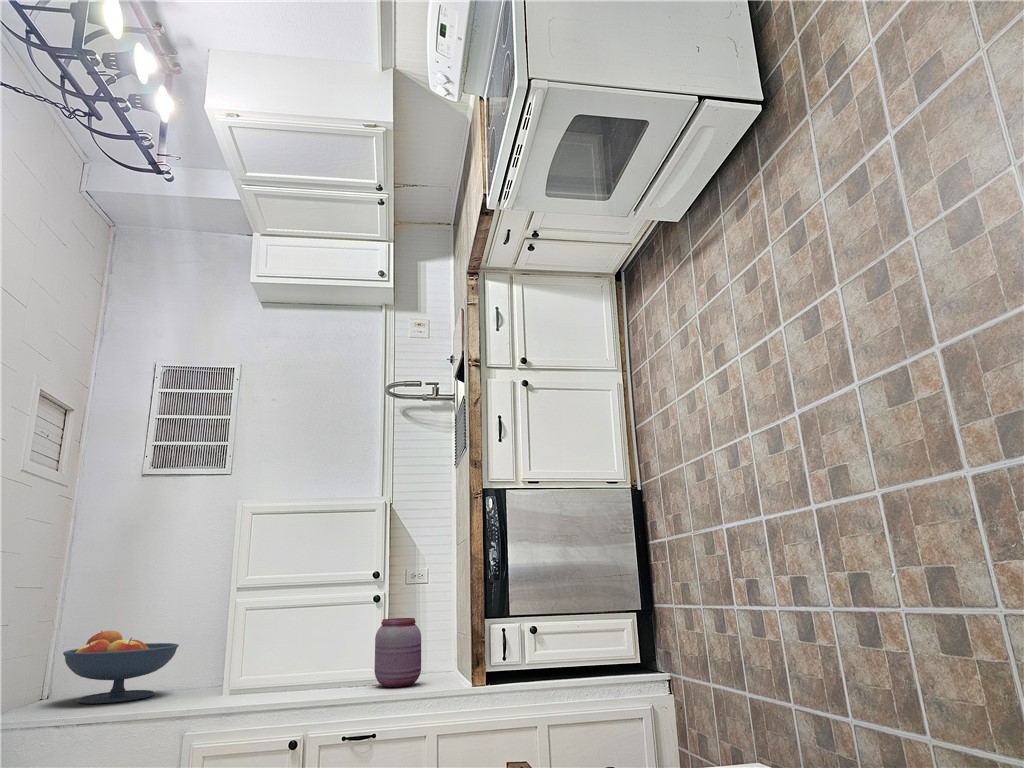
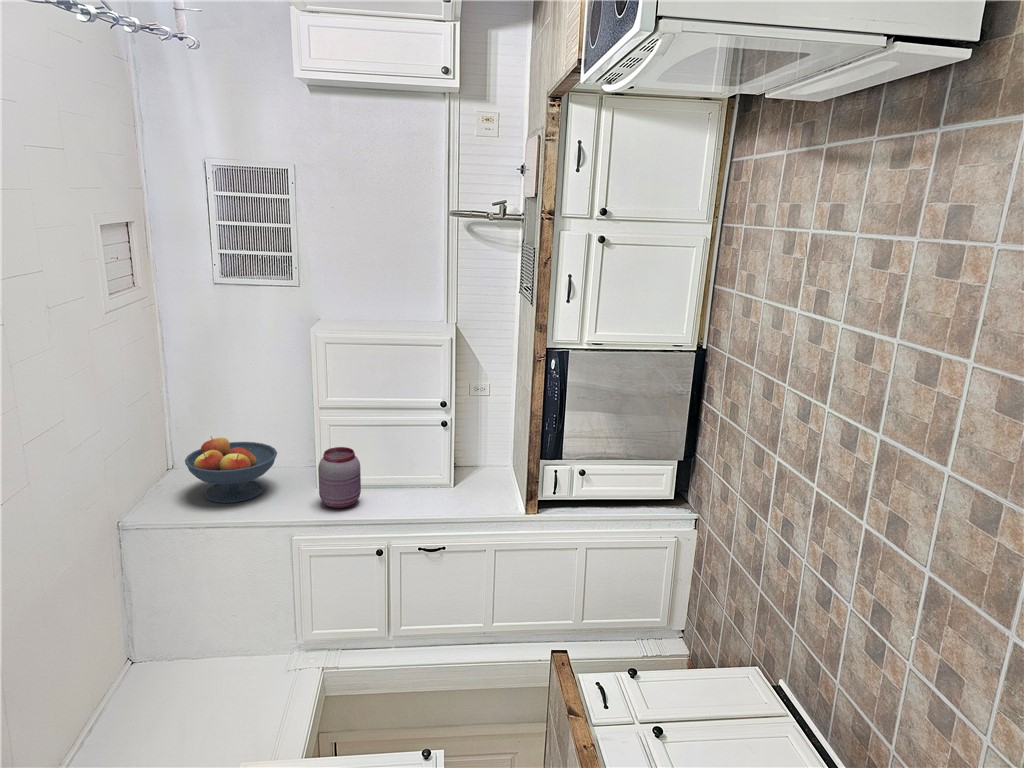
jar: present [375,618,421,687] -> present [318,447,361,508]

